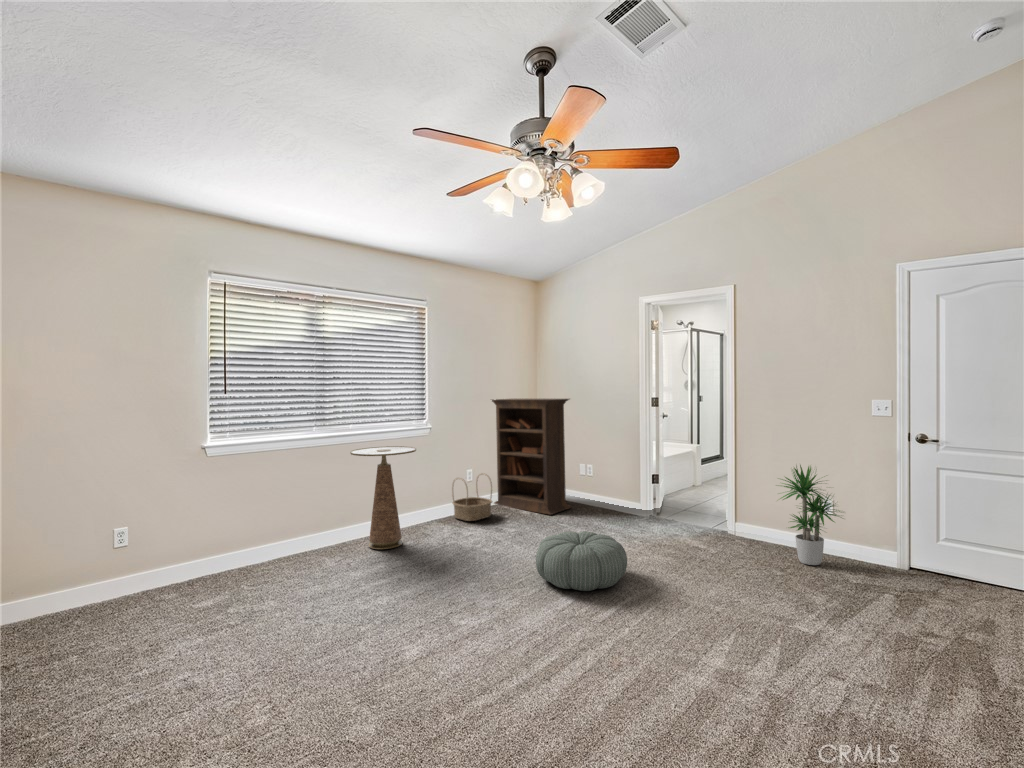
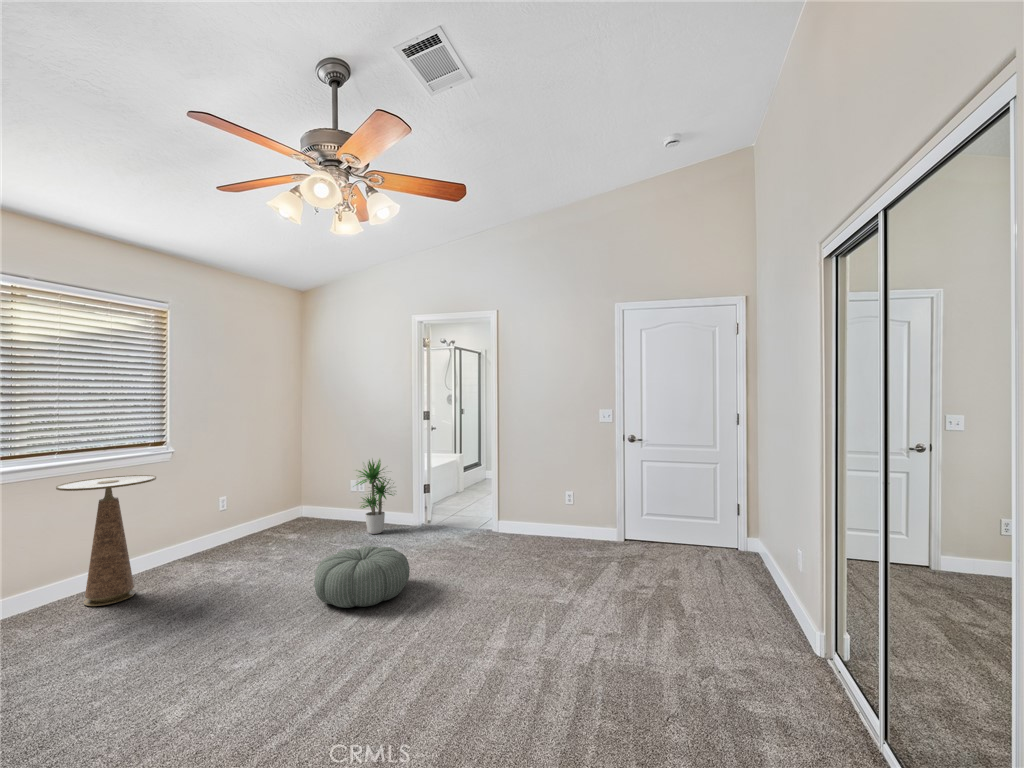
bookcase: present [492,399,572,515] -> none [245,413,343,536]
potted plant: present [780,465,840,565] -> present [356,459,394,534]
basket: present [452,473,492,521] -> none [200,499,252,555]

